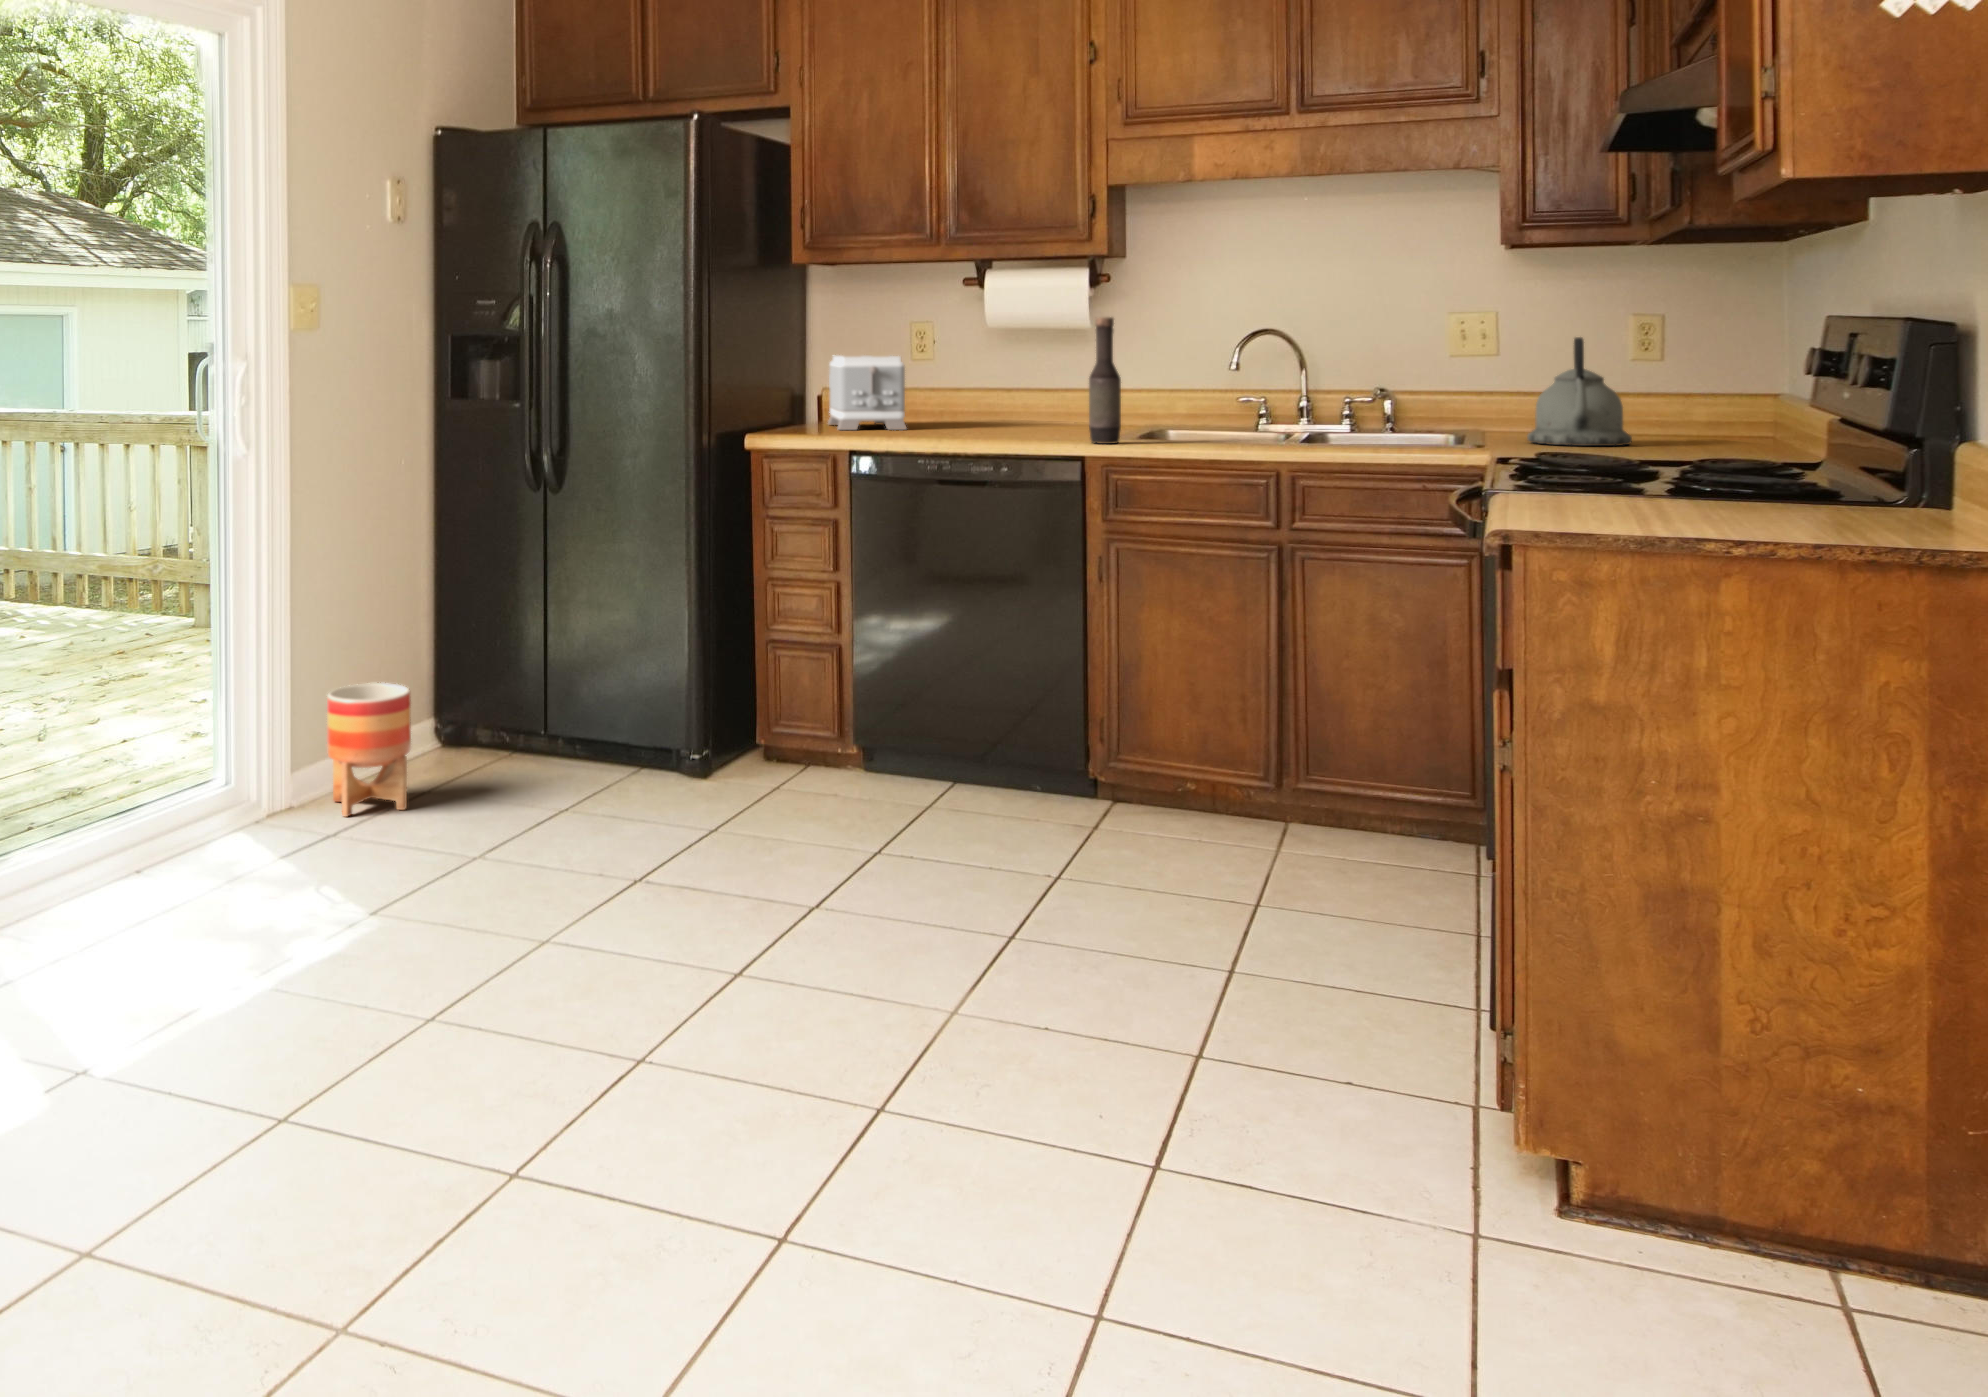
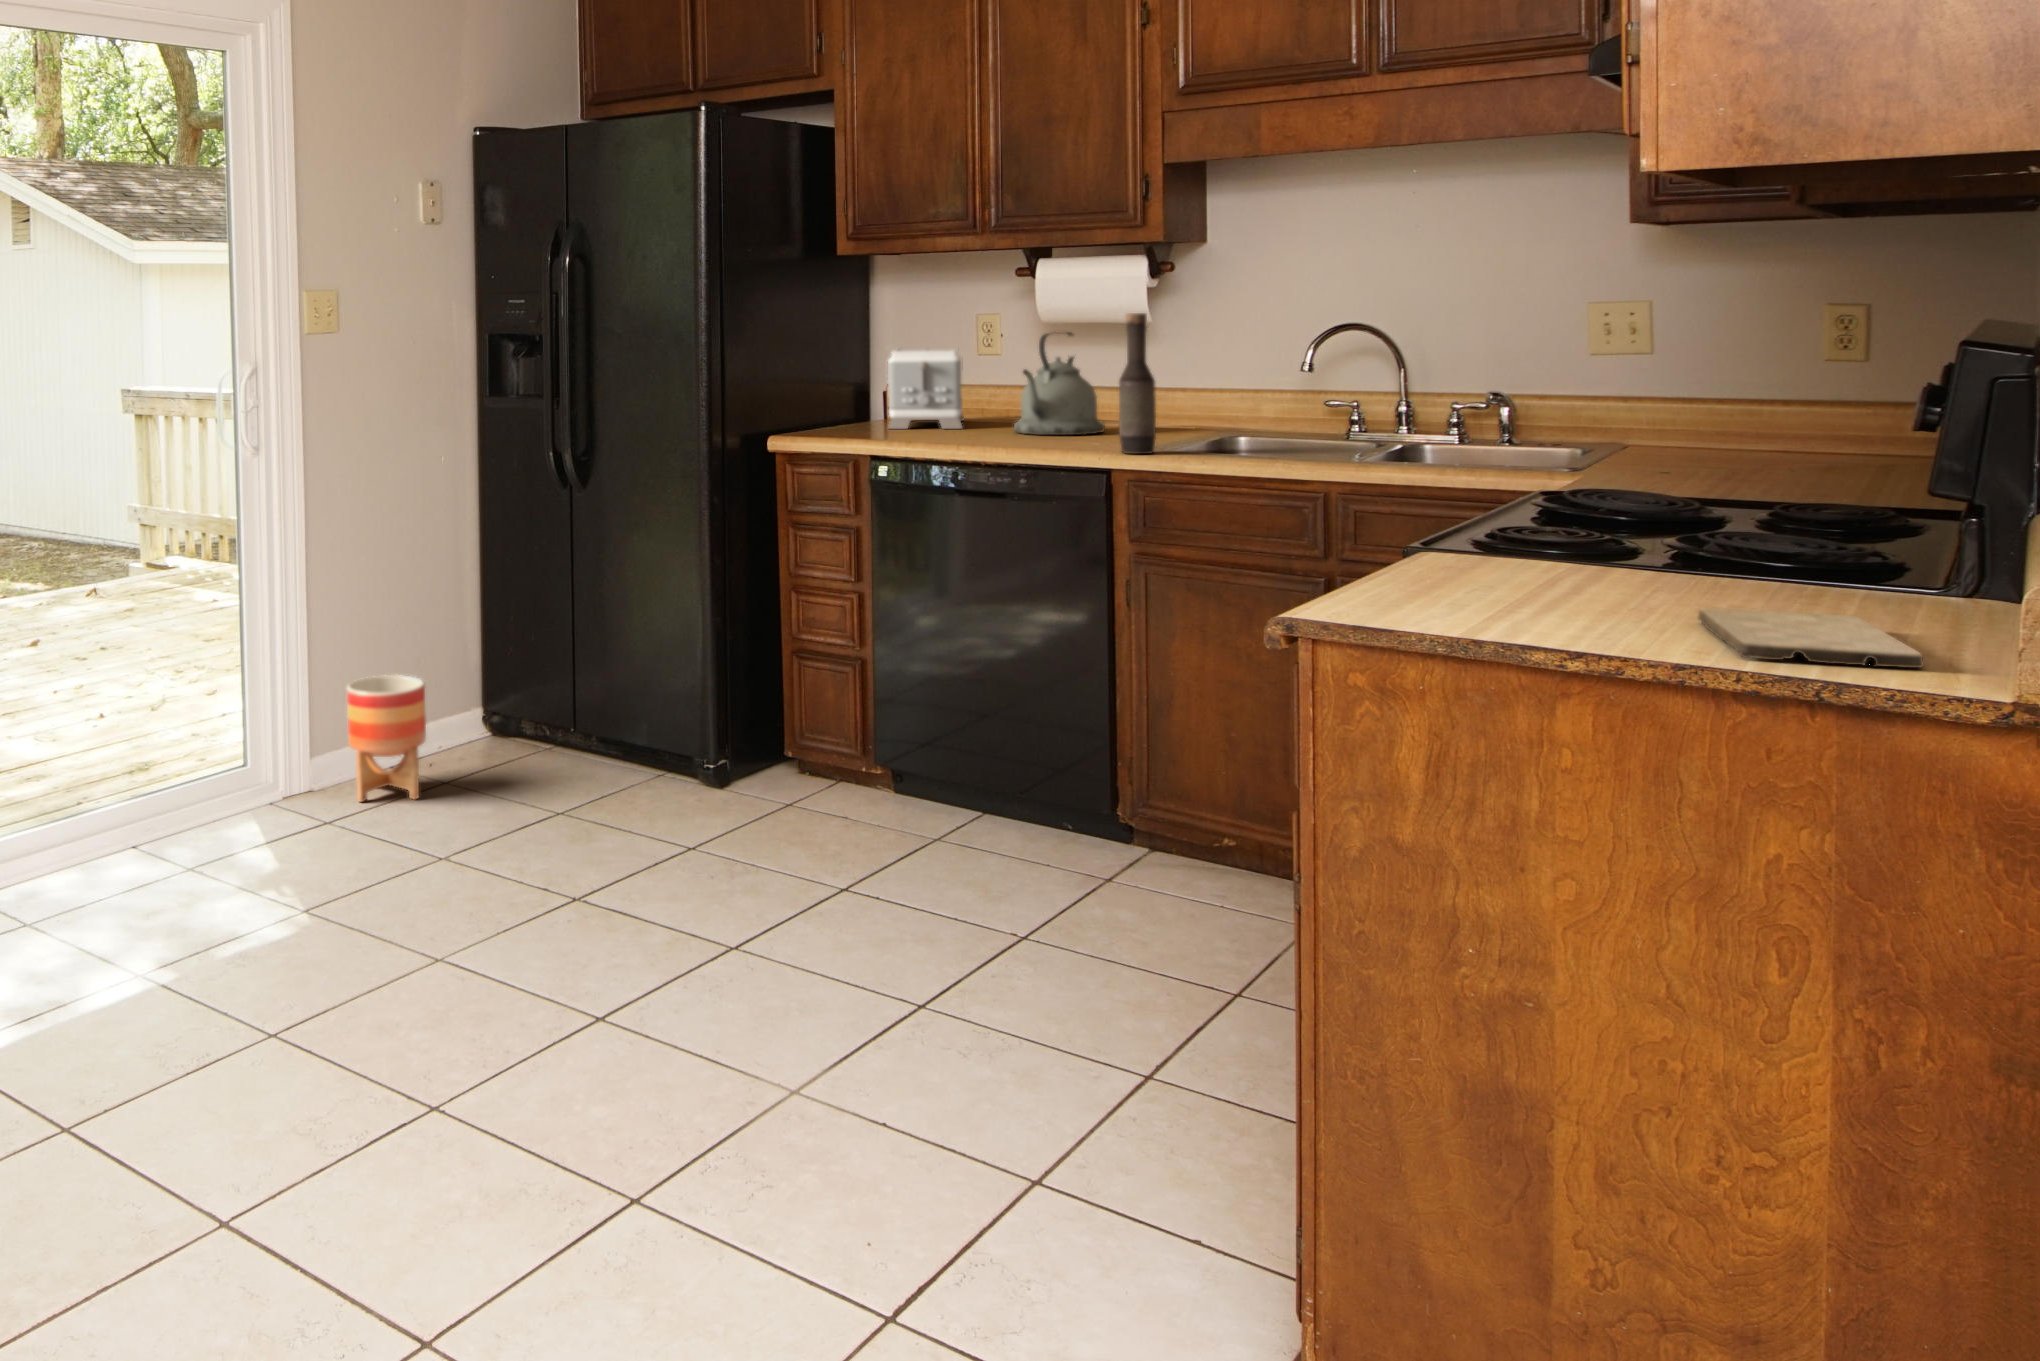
kettle: present [1527,337,1632,446] -> present [1014,332,1105,435]
cutting board: none [1775,513,1969,541] -> present [1698,608,1924,668]

